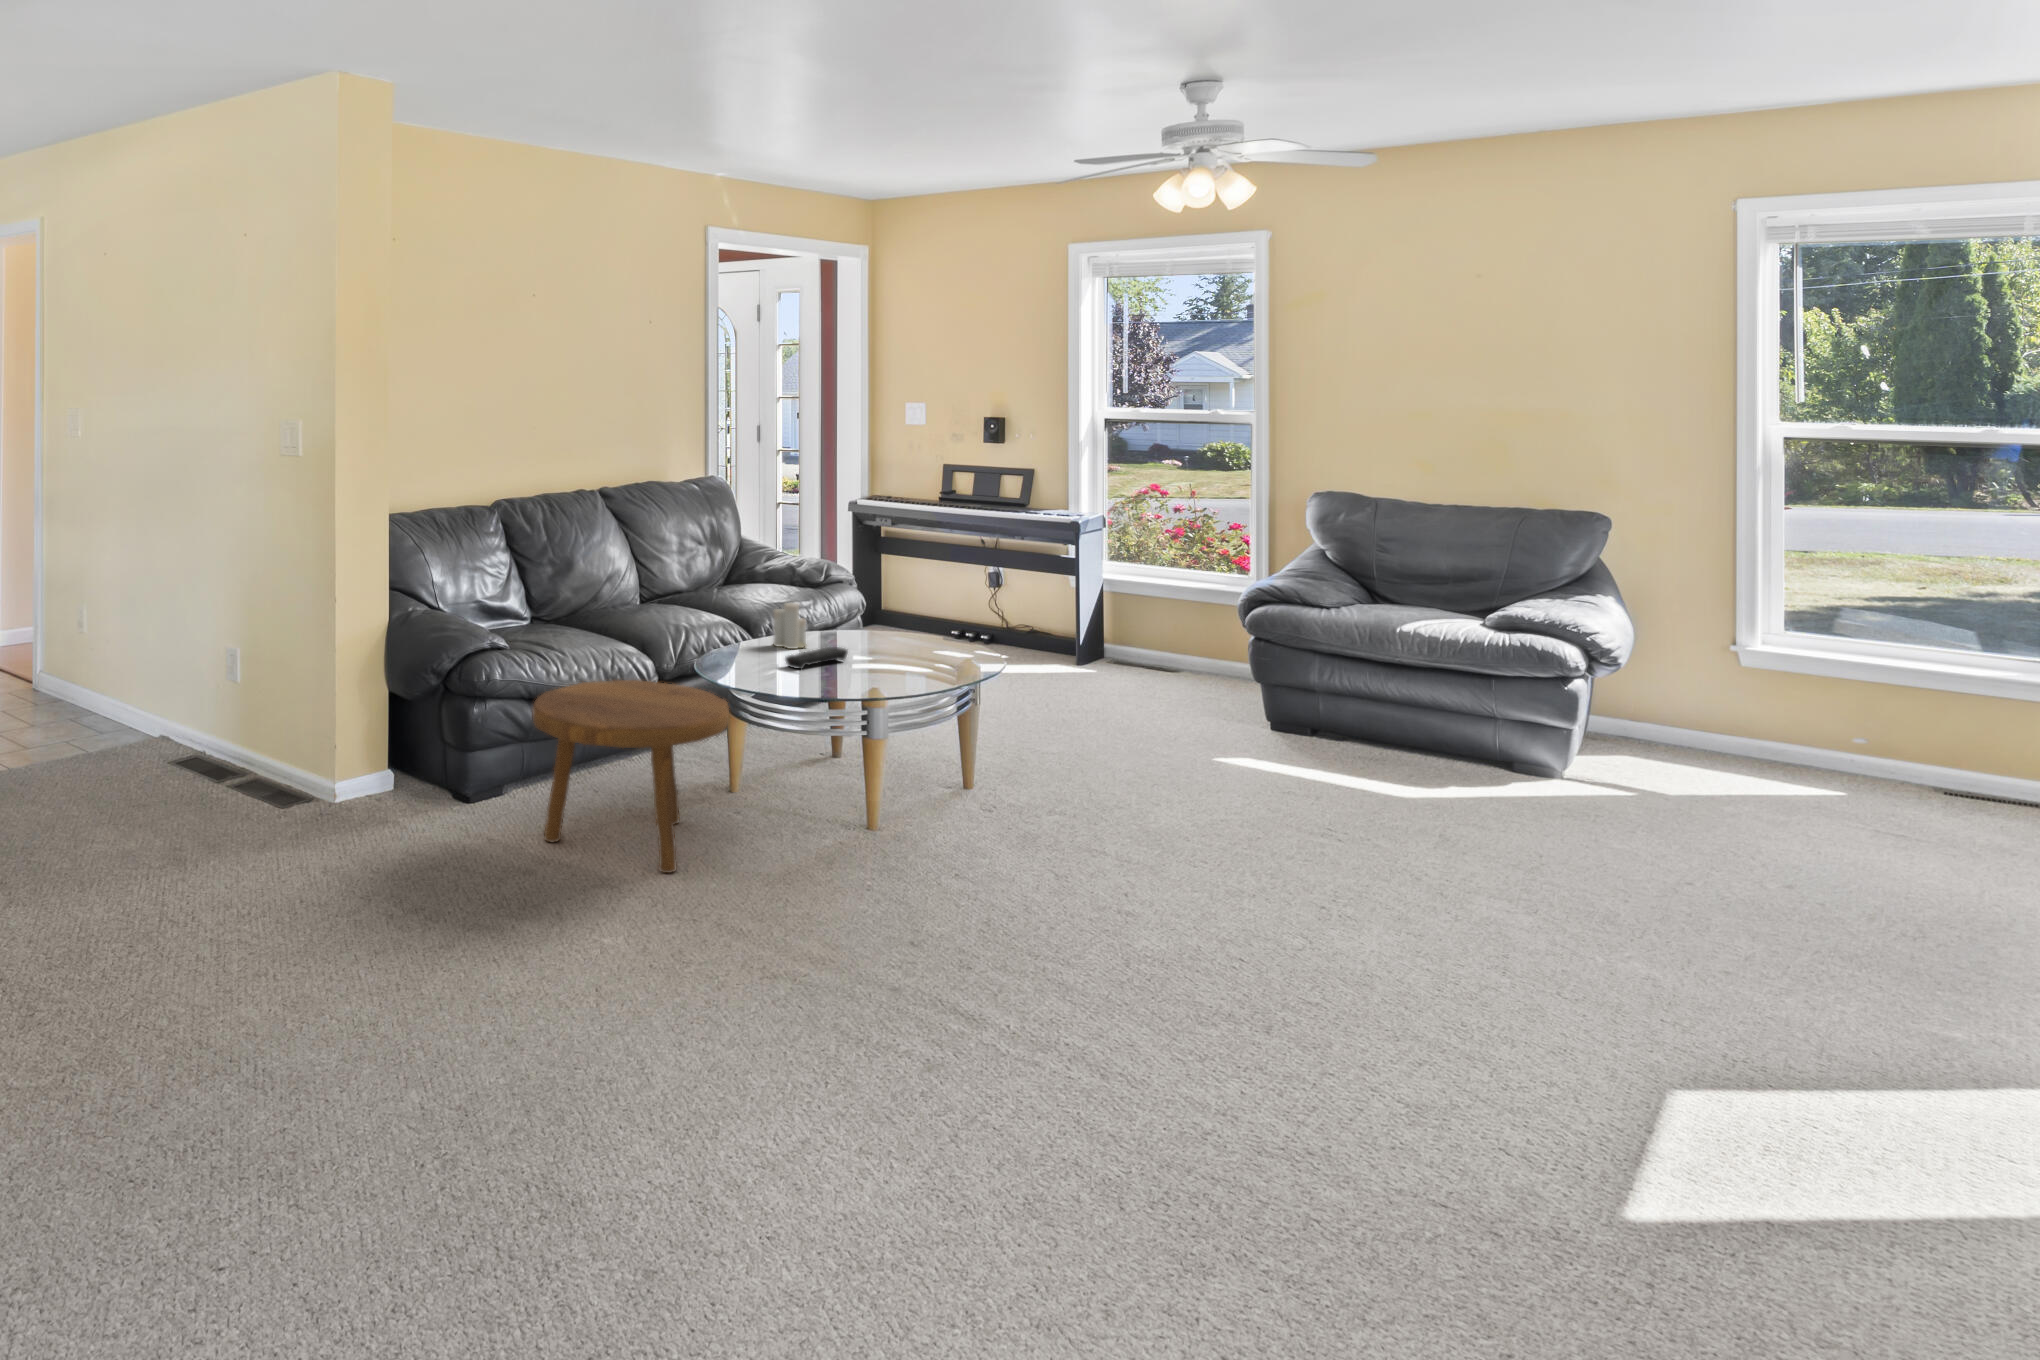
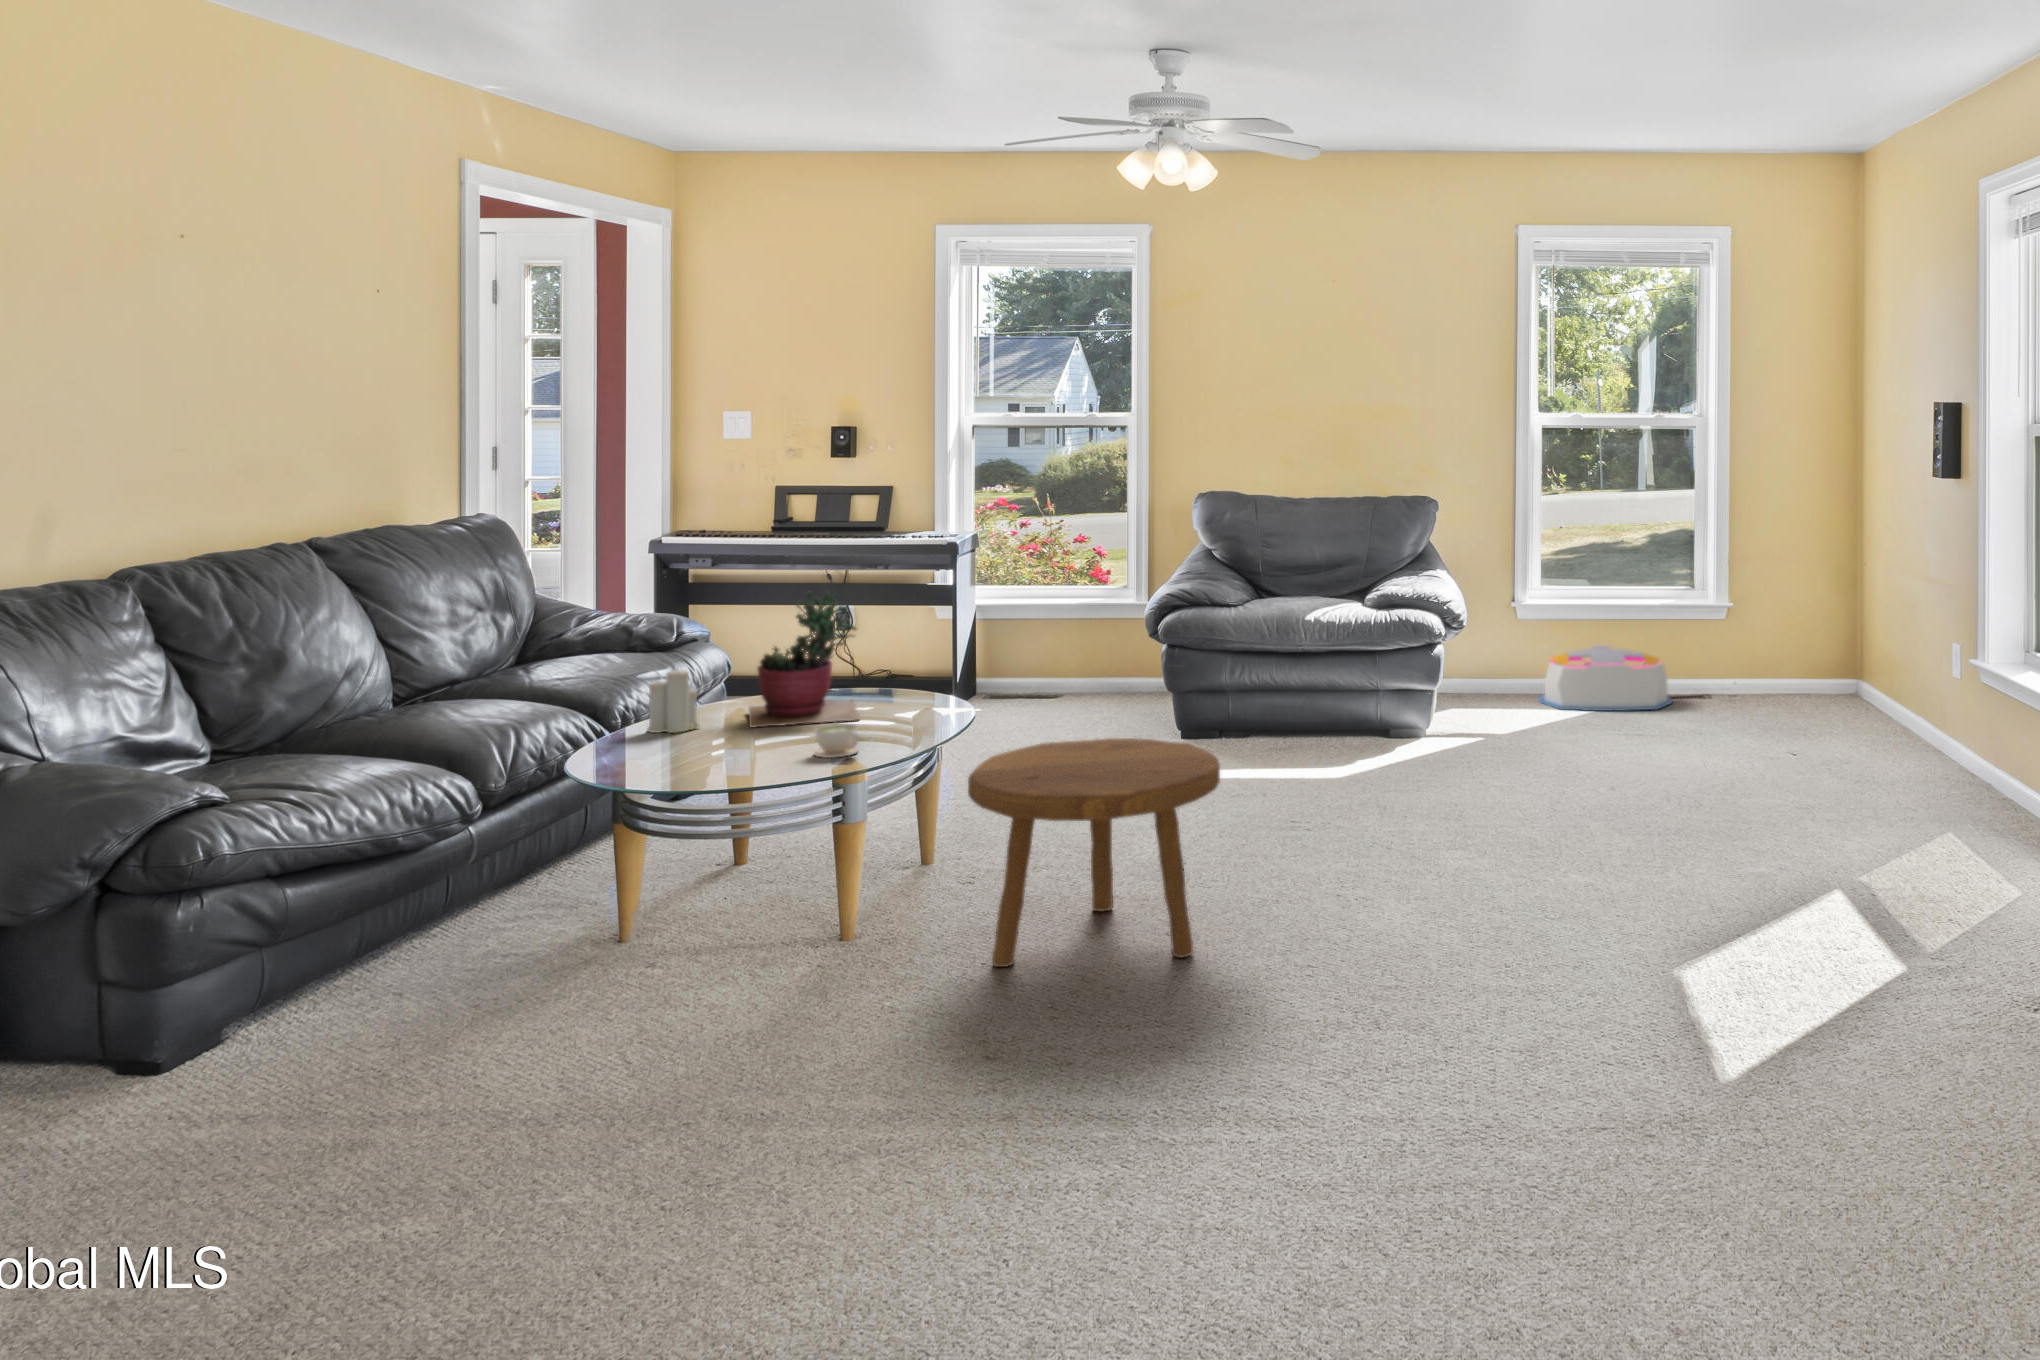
succulent plant: none [840,554,928,661] -> present [749,592,859,727]
remote control: present [785,647,848,669] -> none [693,719,771,755]
coffee cup: none [862,660,896,687] -> present [814,724,859,758]
footstool: present [532,680,729,873] -> present [968,738,1220,967]
storage bin: none [1755,711,1982,807] -> present [1539,645,1672,711]

